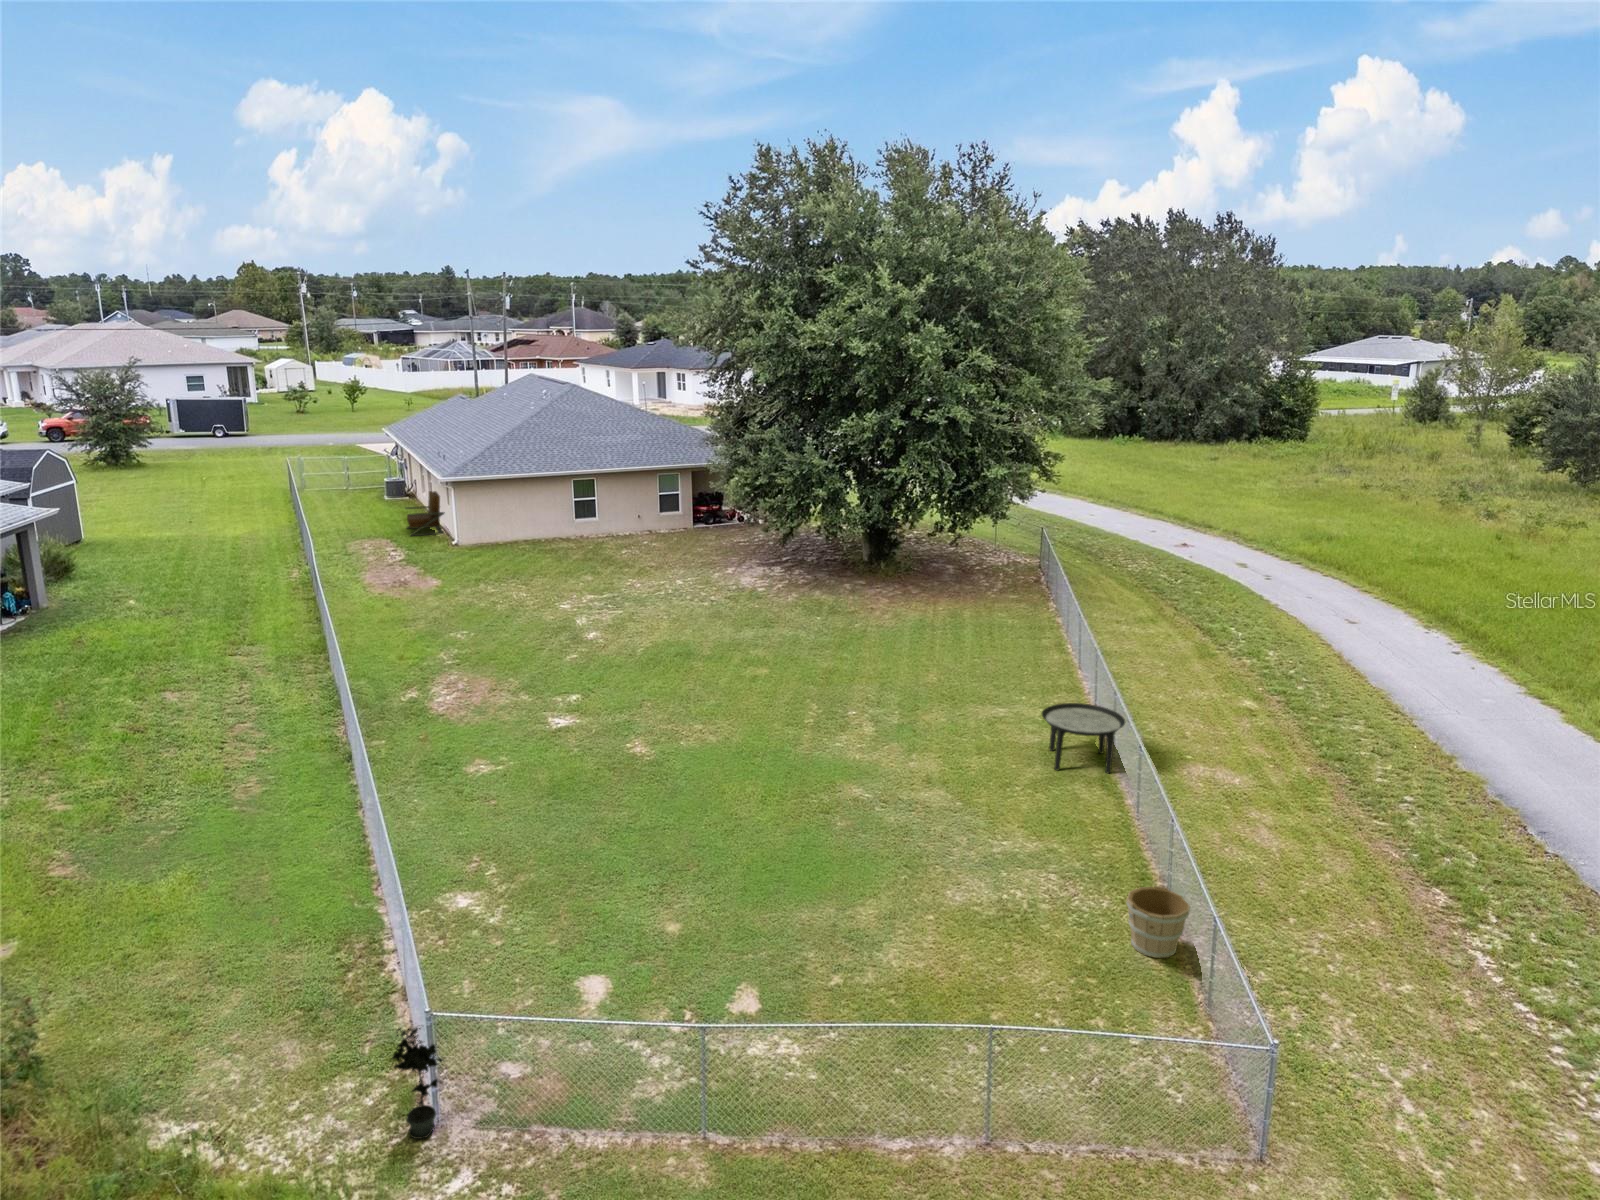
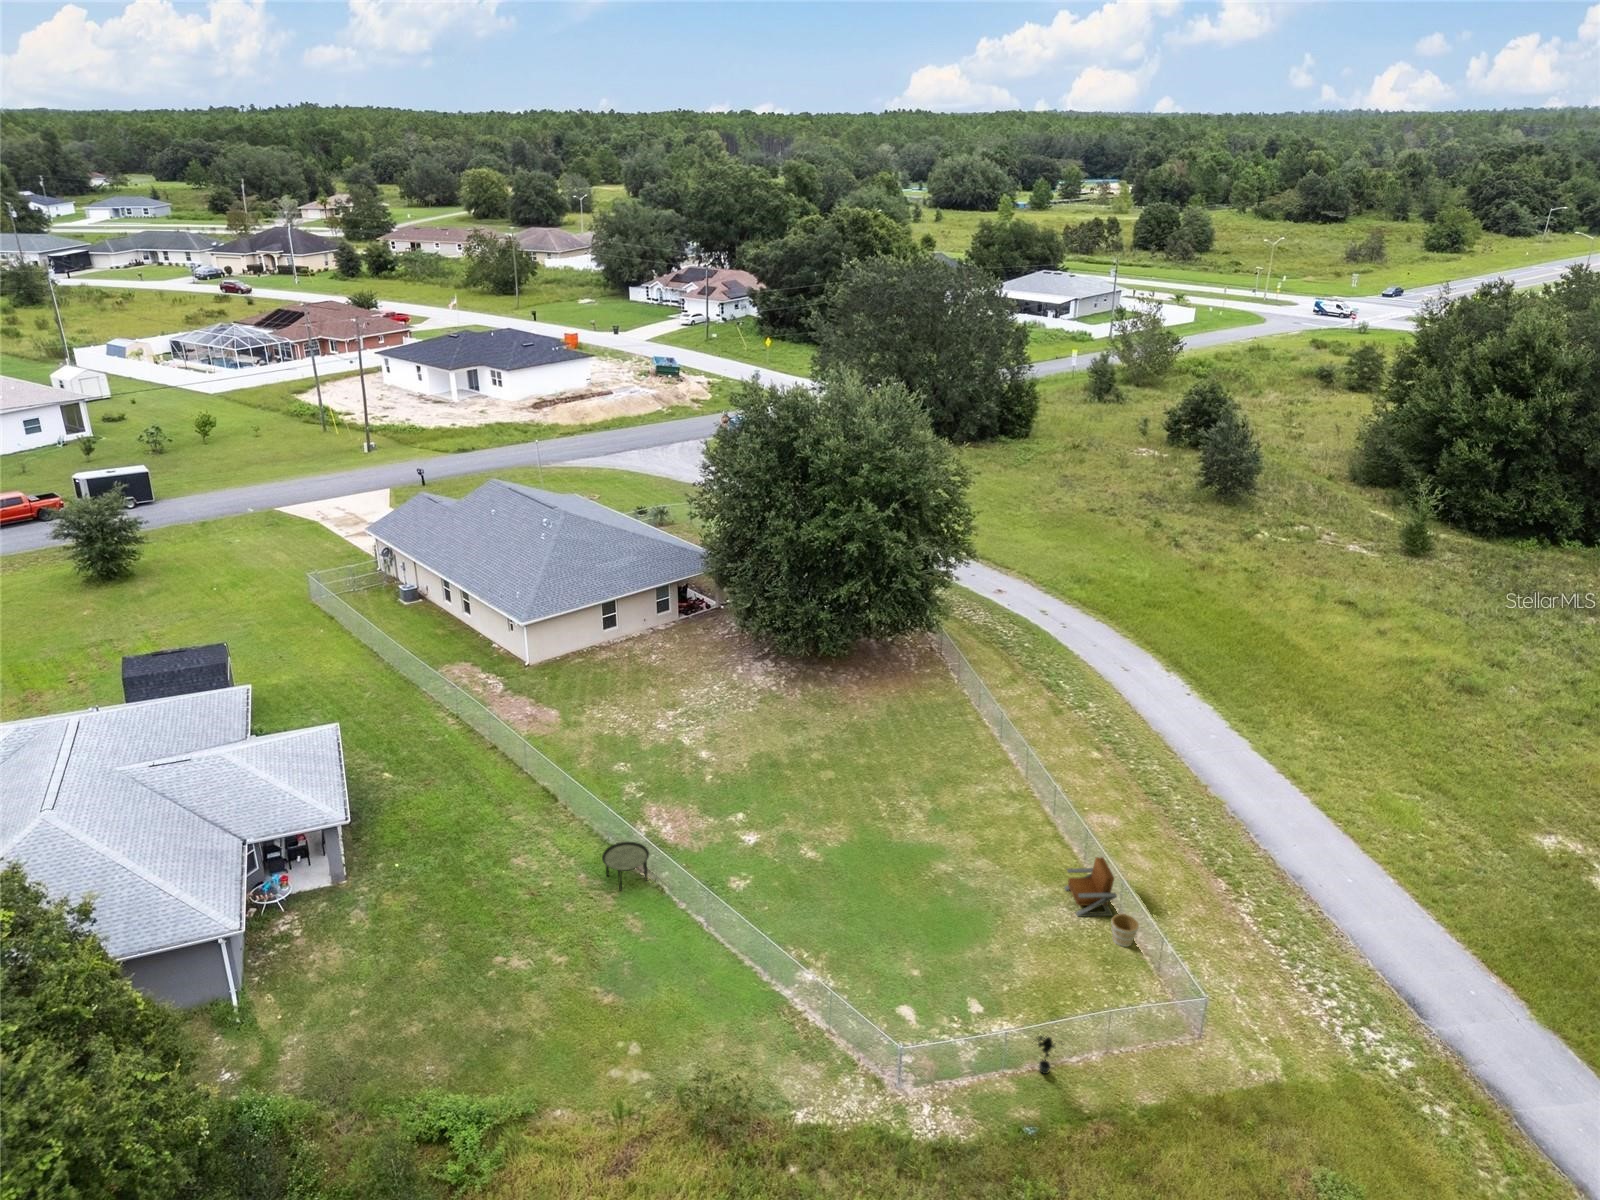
lounge chair: present [406,491,445,536] -> present [1065,857,1117,917]
round table: present [1042,703,1125,773] -> present [602,842,649,891]
potted plant: present [392,1028,444,1139] -> present [1037,1036,1055,1074]

